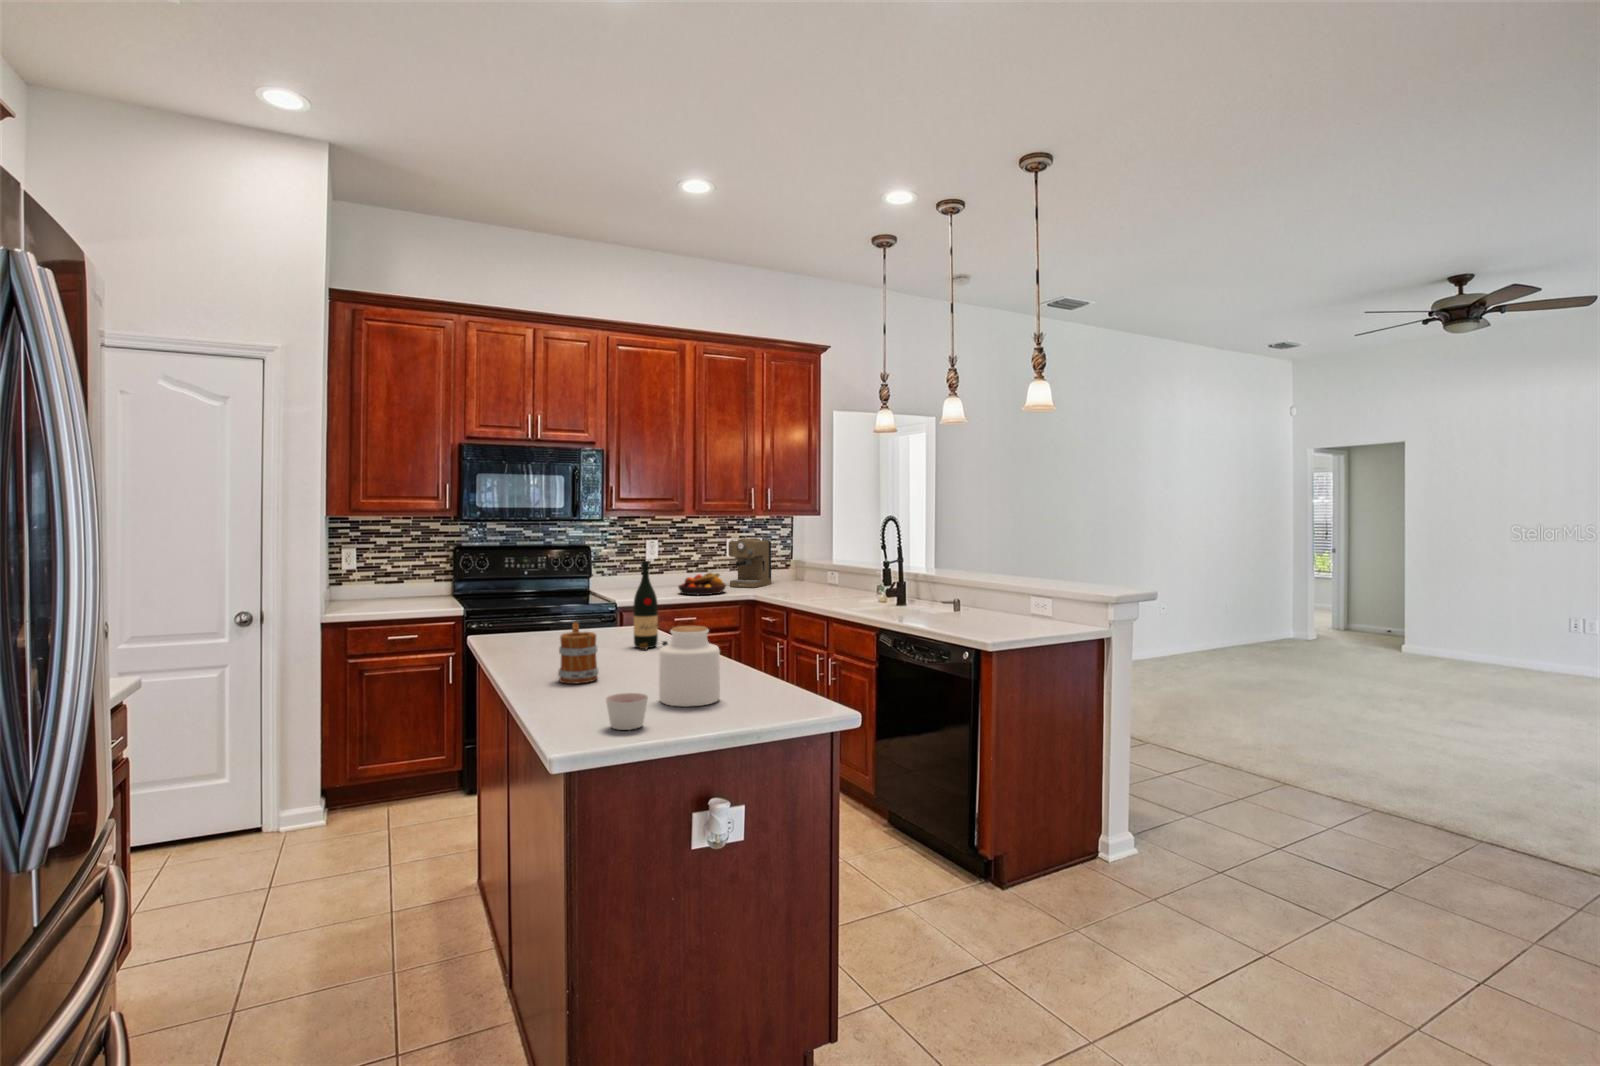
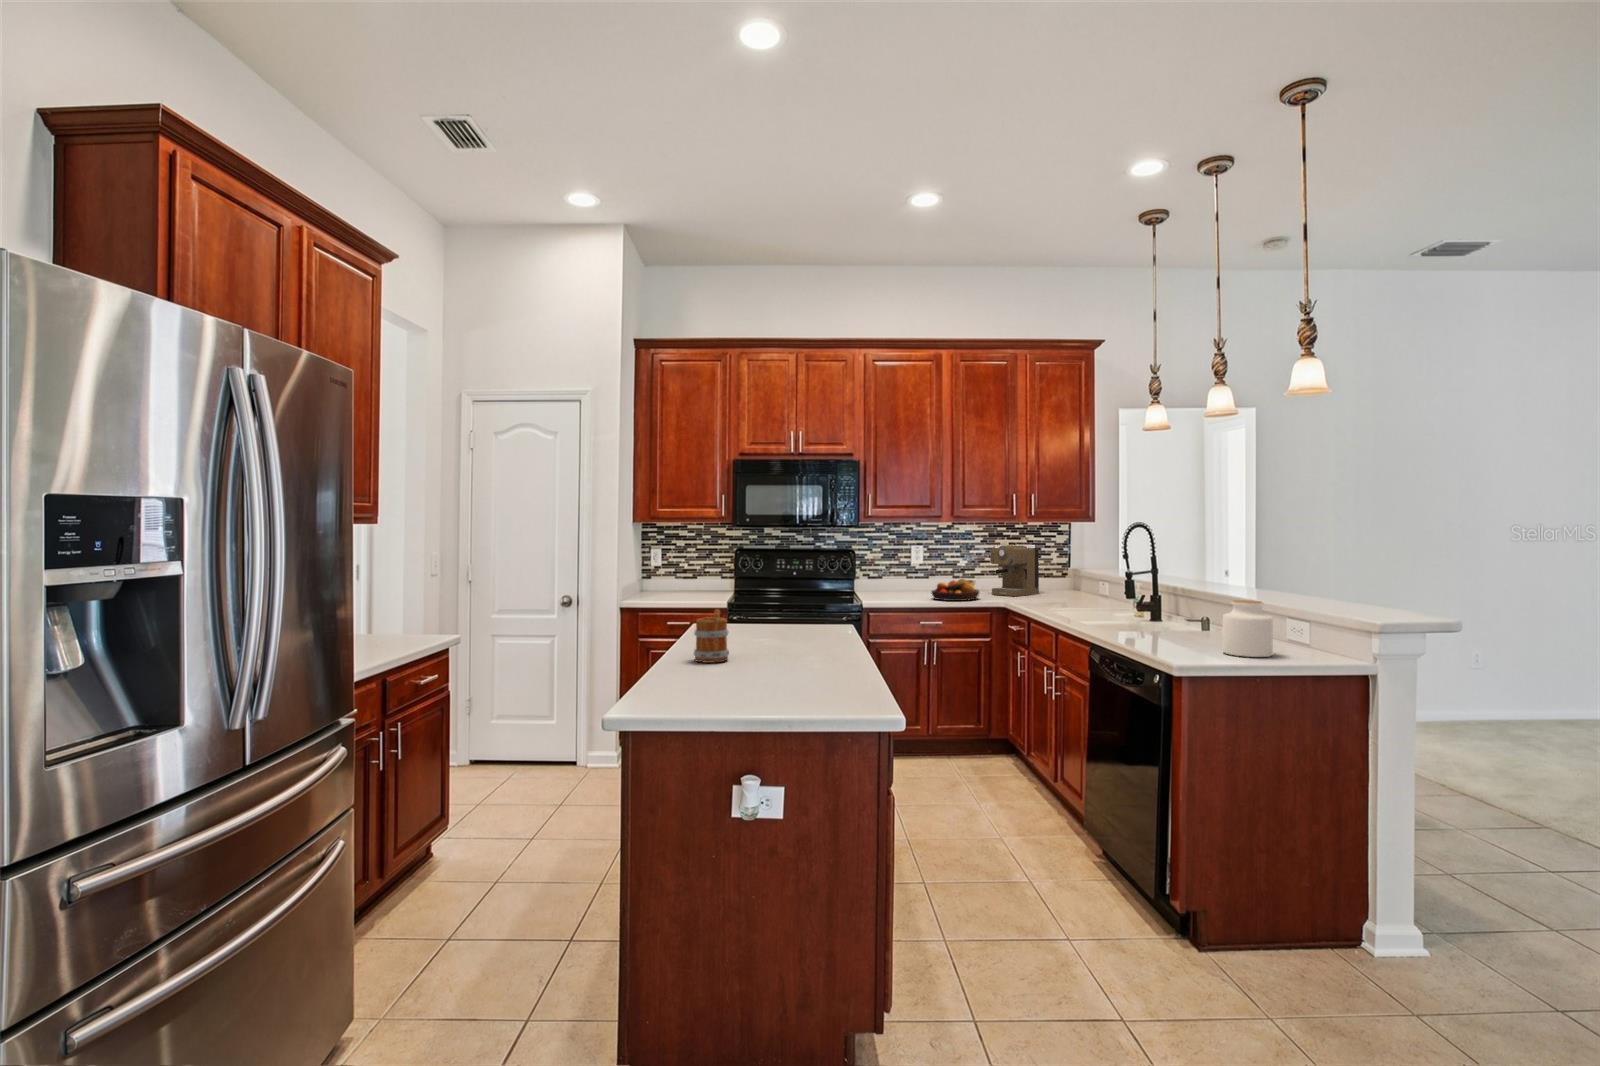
wine bottle: present [634,561,668,649] -> none [805,559,834,642]
jar: present [659,626,720,707] -> present [1222,600,1273,657]
candle: present [606,693,648,730] -> none [663,668,701,700]

